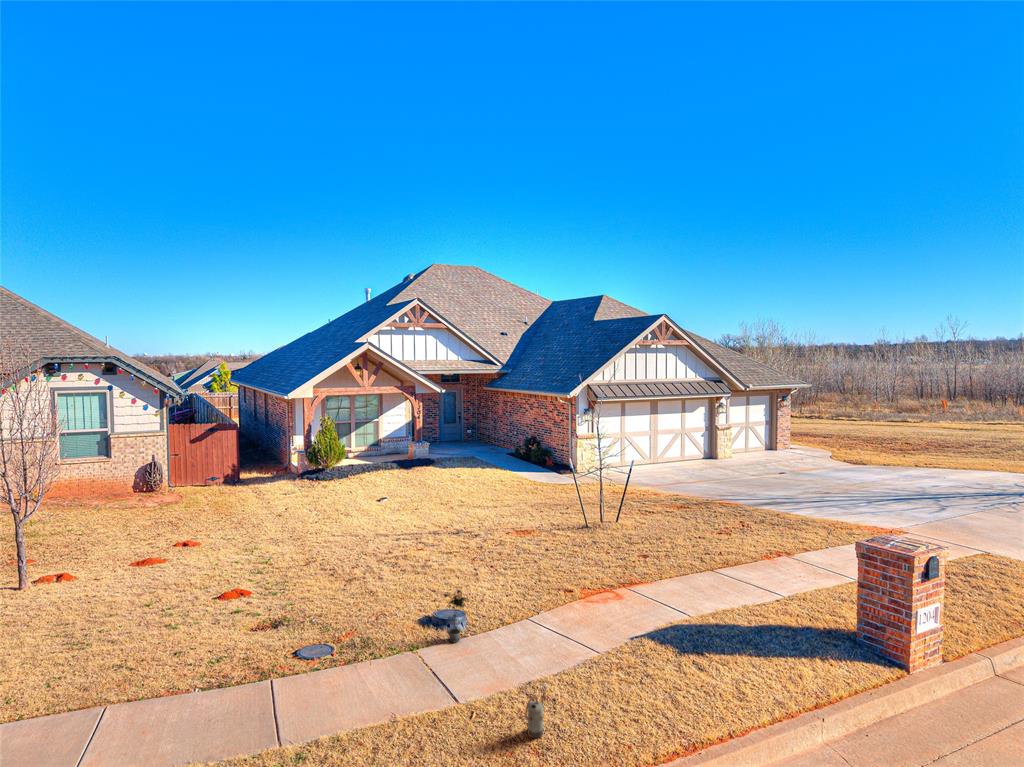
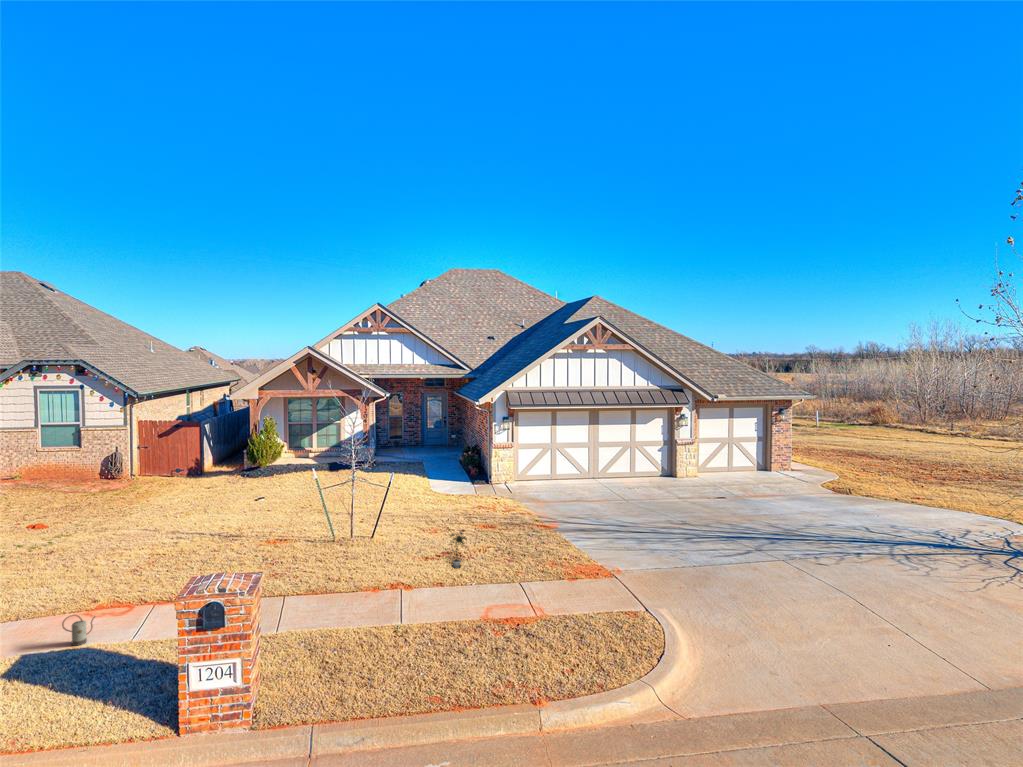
potted plant: present [444,589,468,643] -> present [451,532,465,568]

